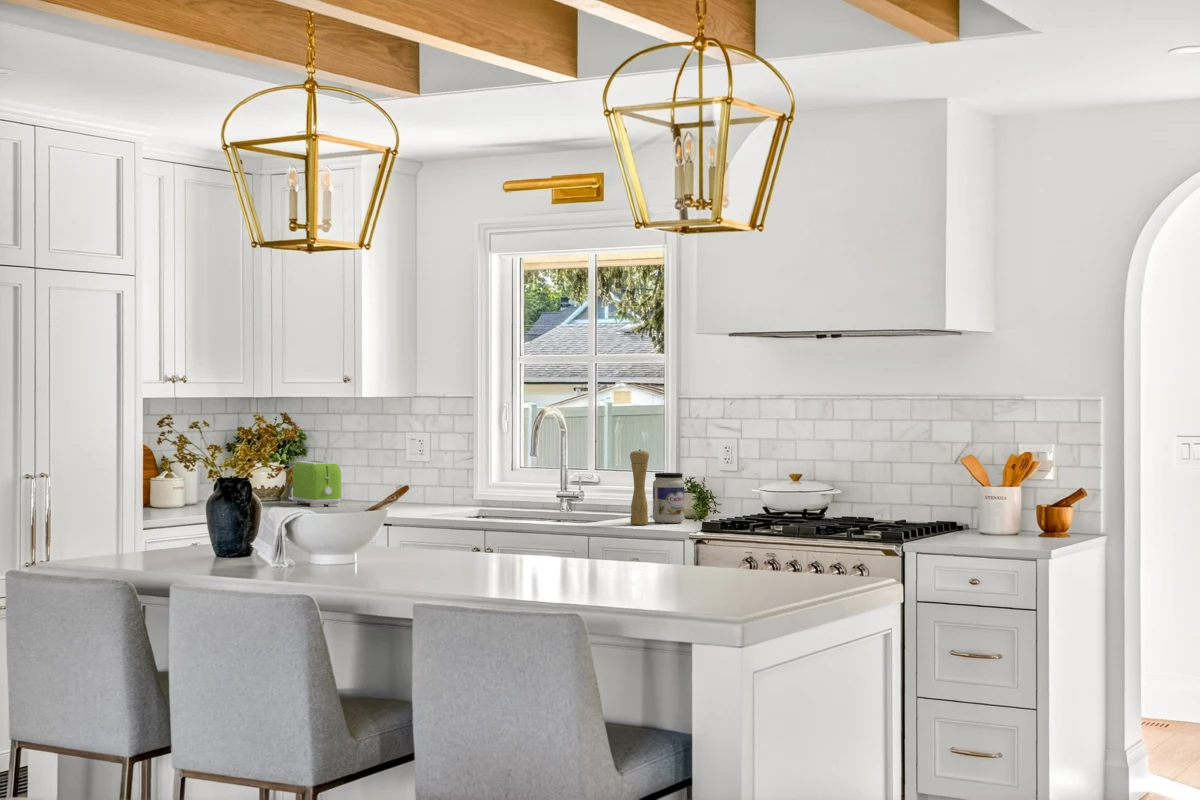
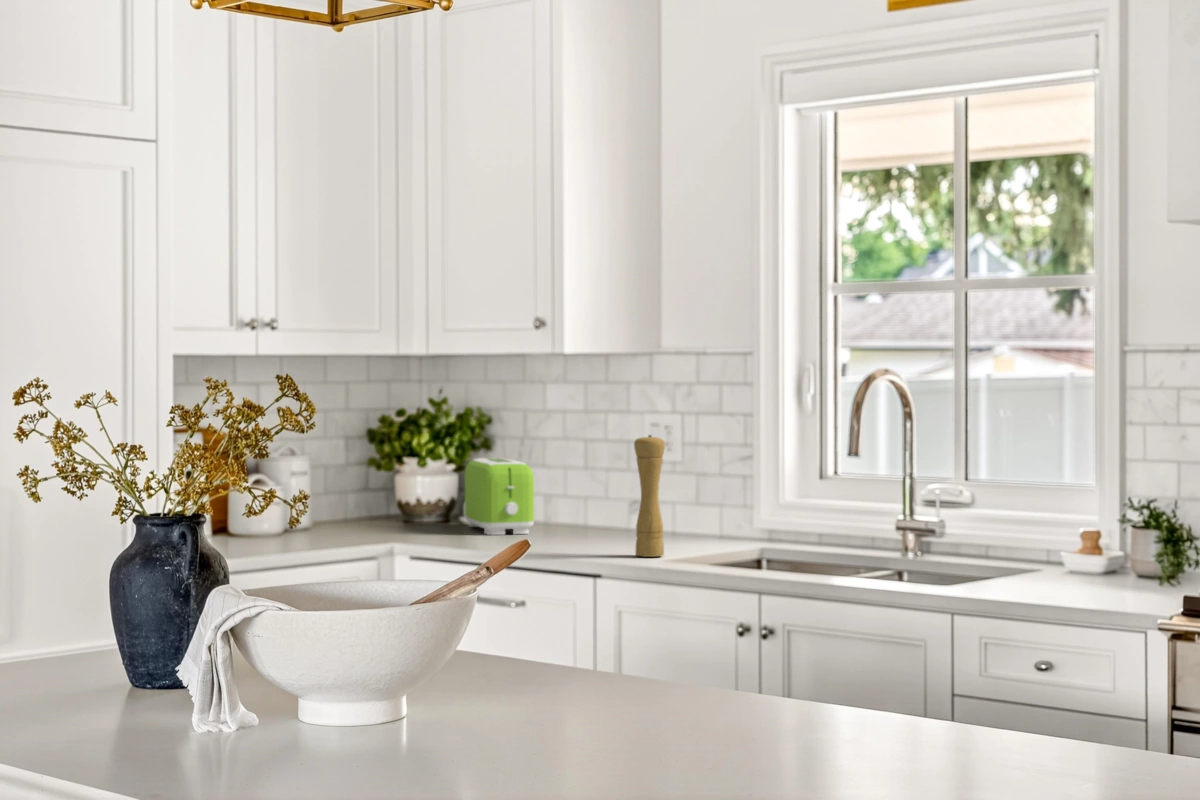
pepper mill: present [630,450,649,525] -> present [634,435,665,557]
jar: present [653,473,684,523] -> none [1077,491,1142,591]

